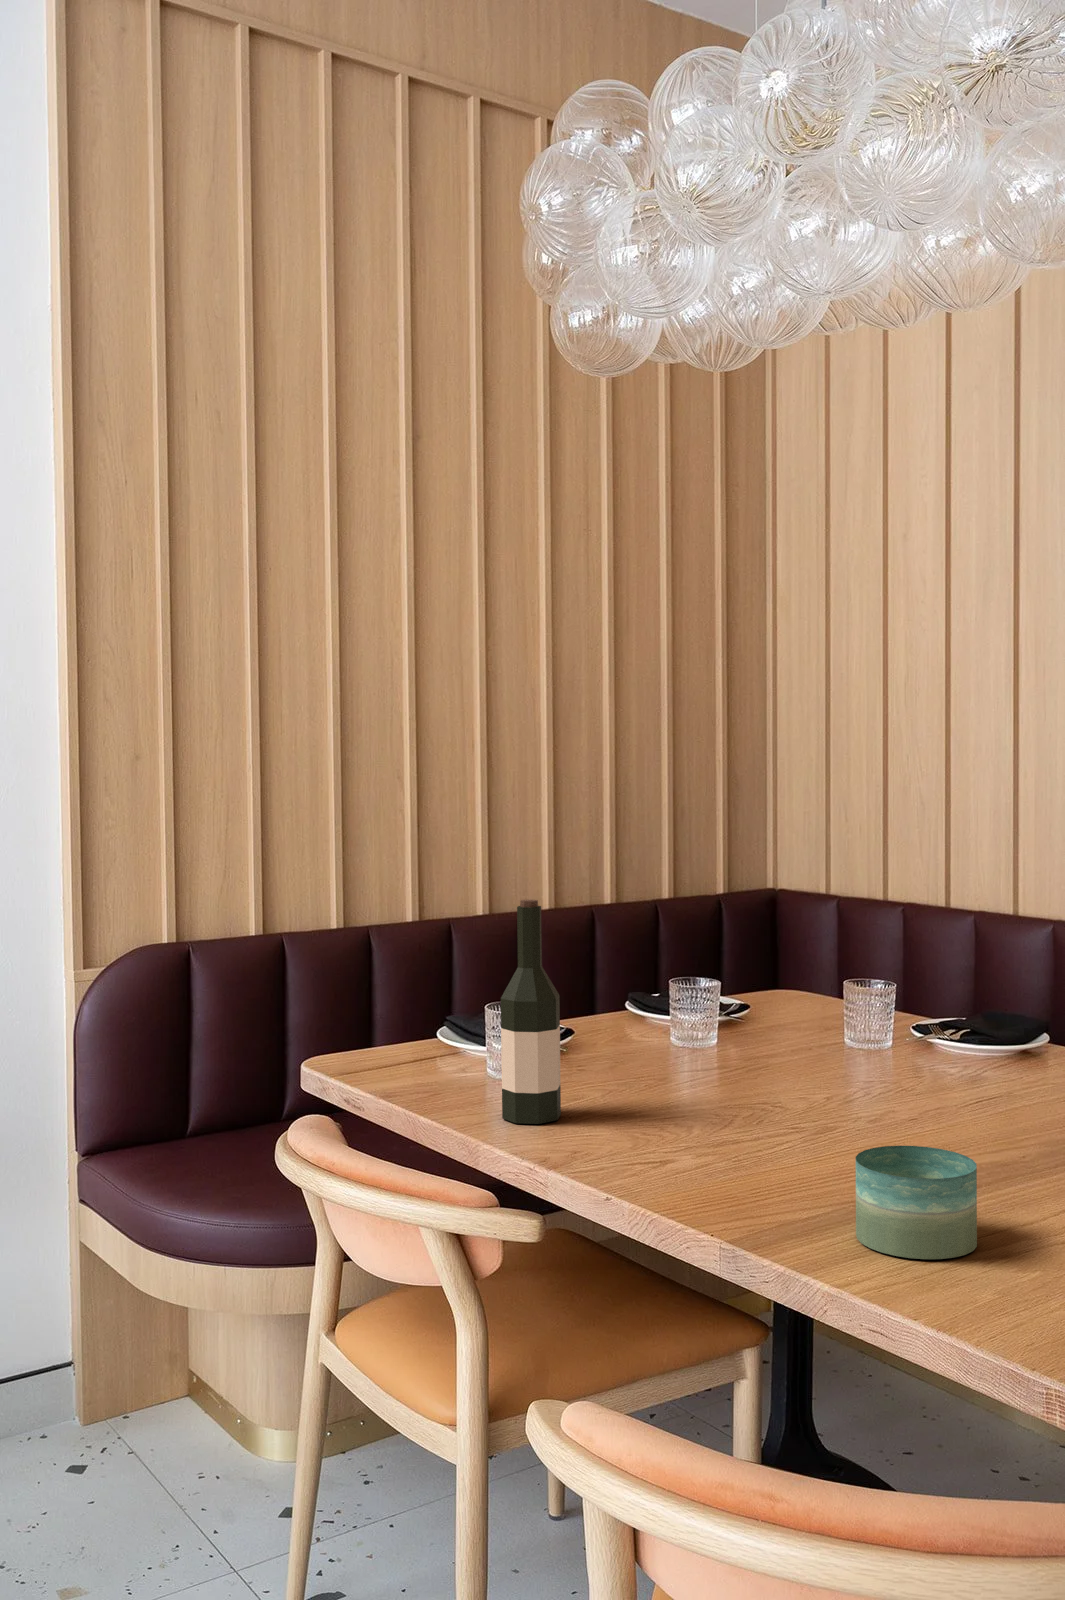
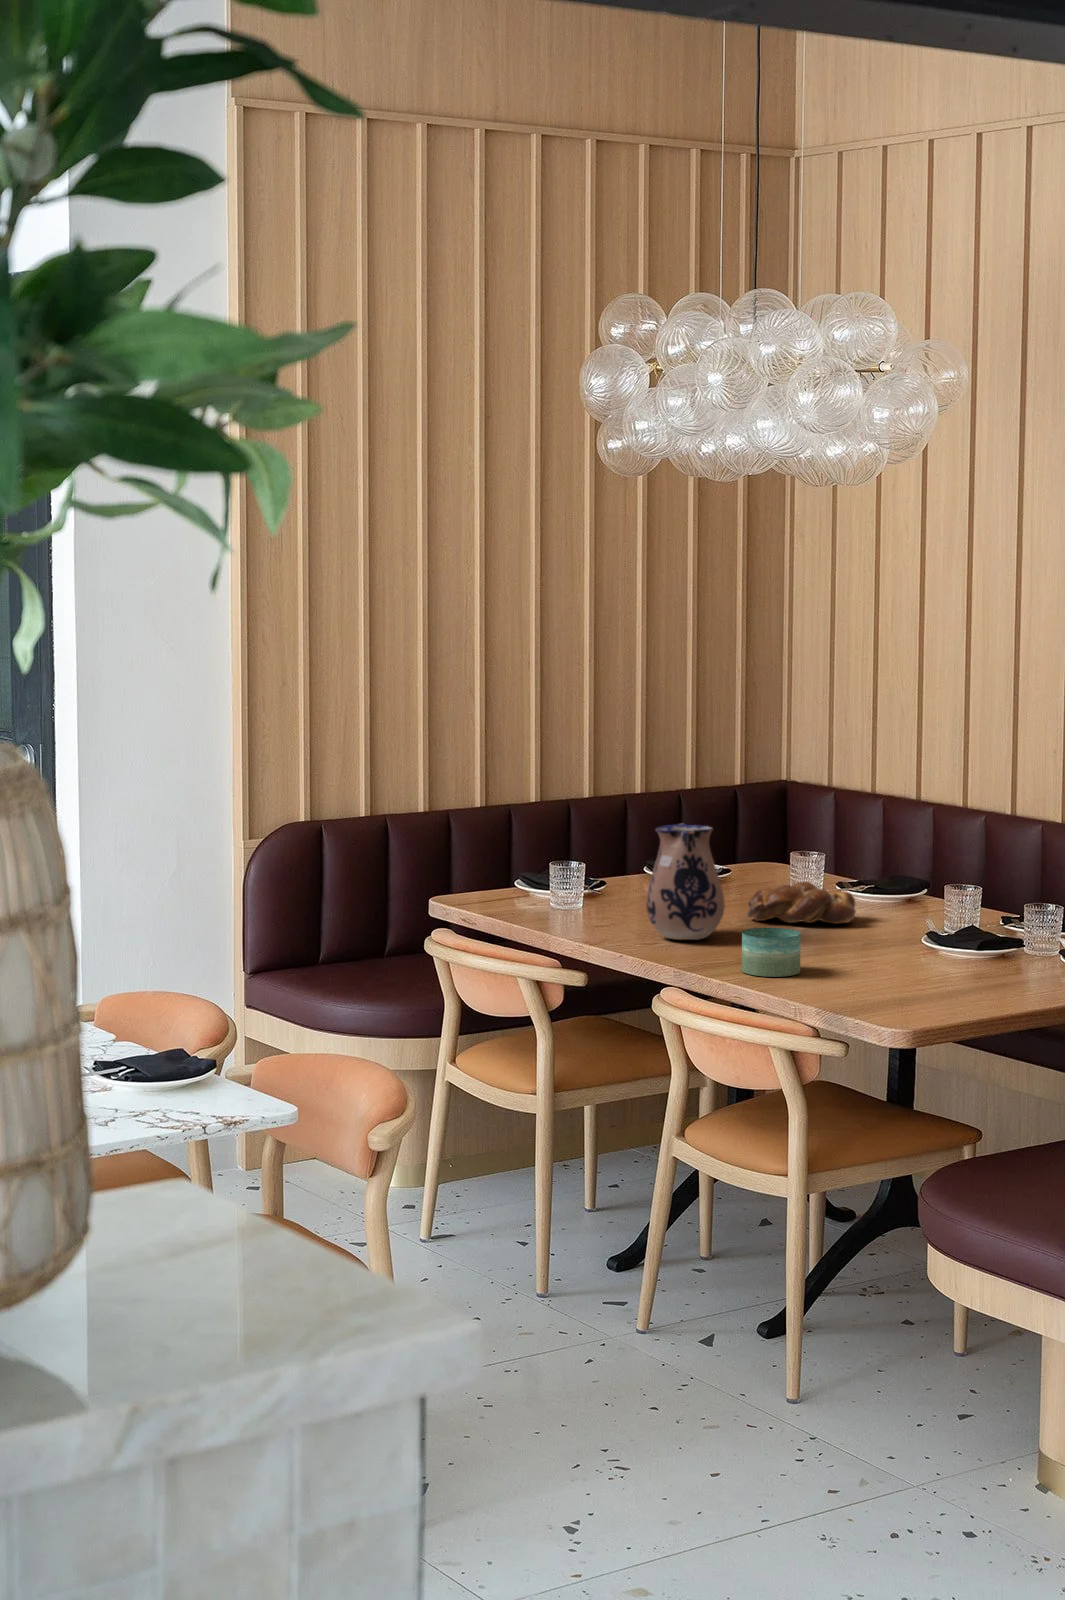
wine bottle: present [501,900,561,1124] -> none [561,797,596,929]
ceramic pitcher: none [648,942,787,1150] -> present [646,823,725,940]
bread loaf: none [807,1034,992,1107] -> present [747,882,856,924]

